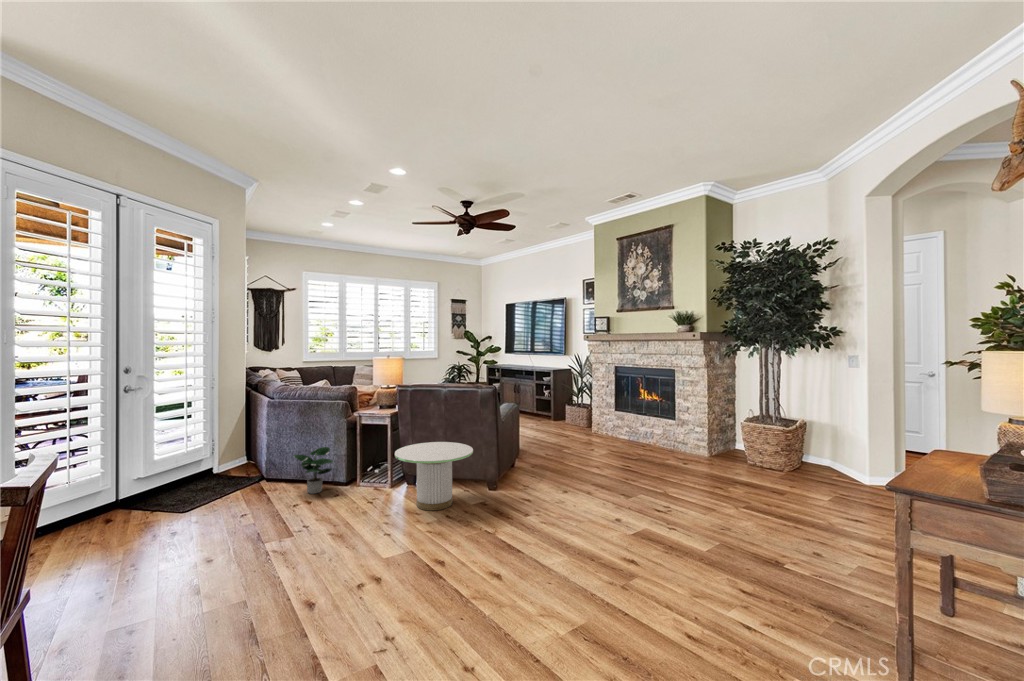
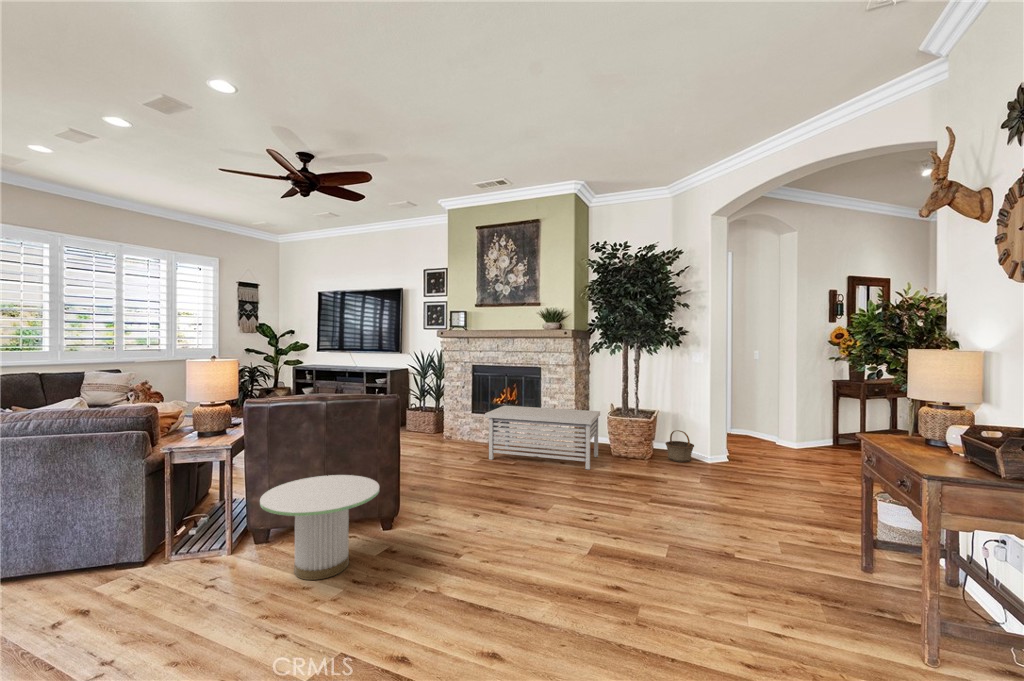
storage bench: none [611,405,733,472] -> present [485,406,600,469]
basket: none [812,443,849,479] -> present [665,430,694,462]
potted plant: present [293,447,333,494] -> none [35,510,127,597]

